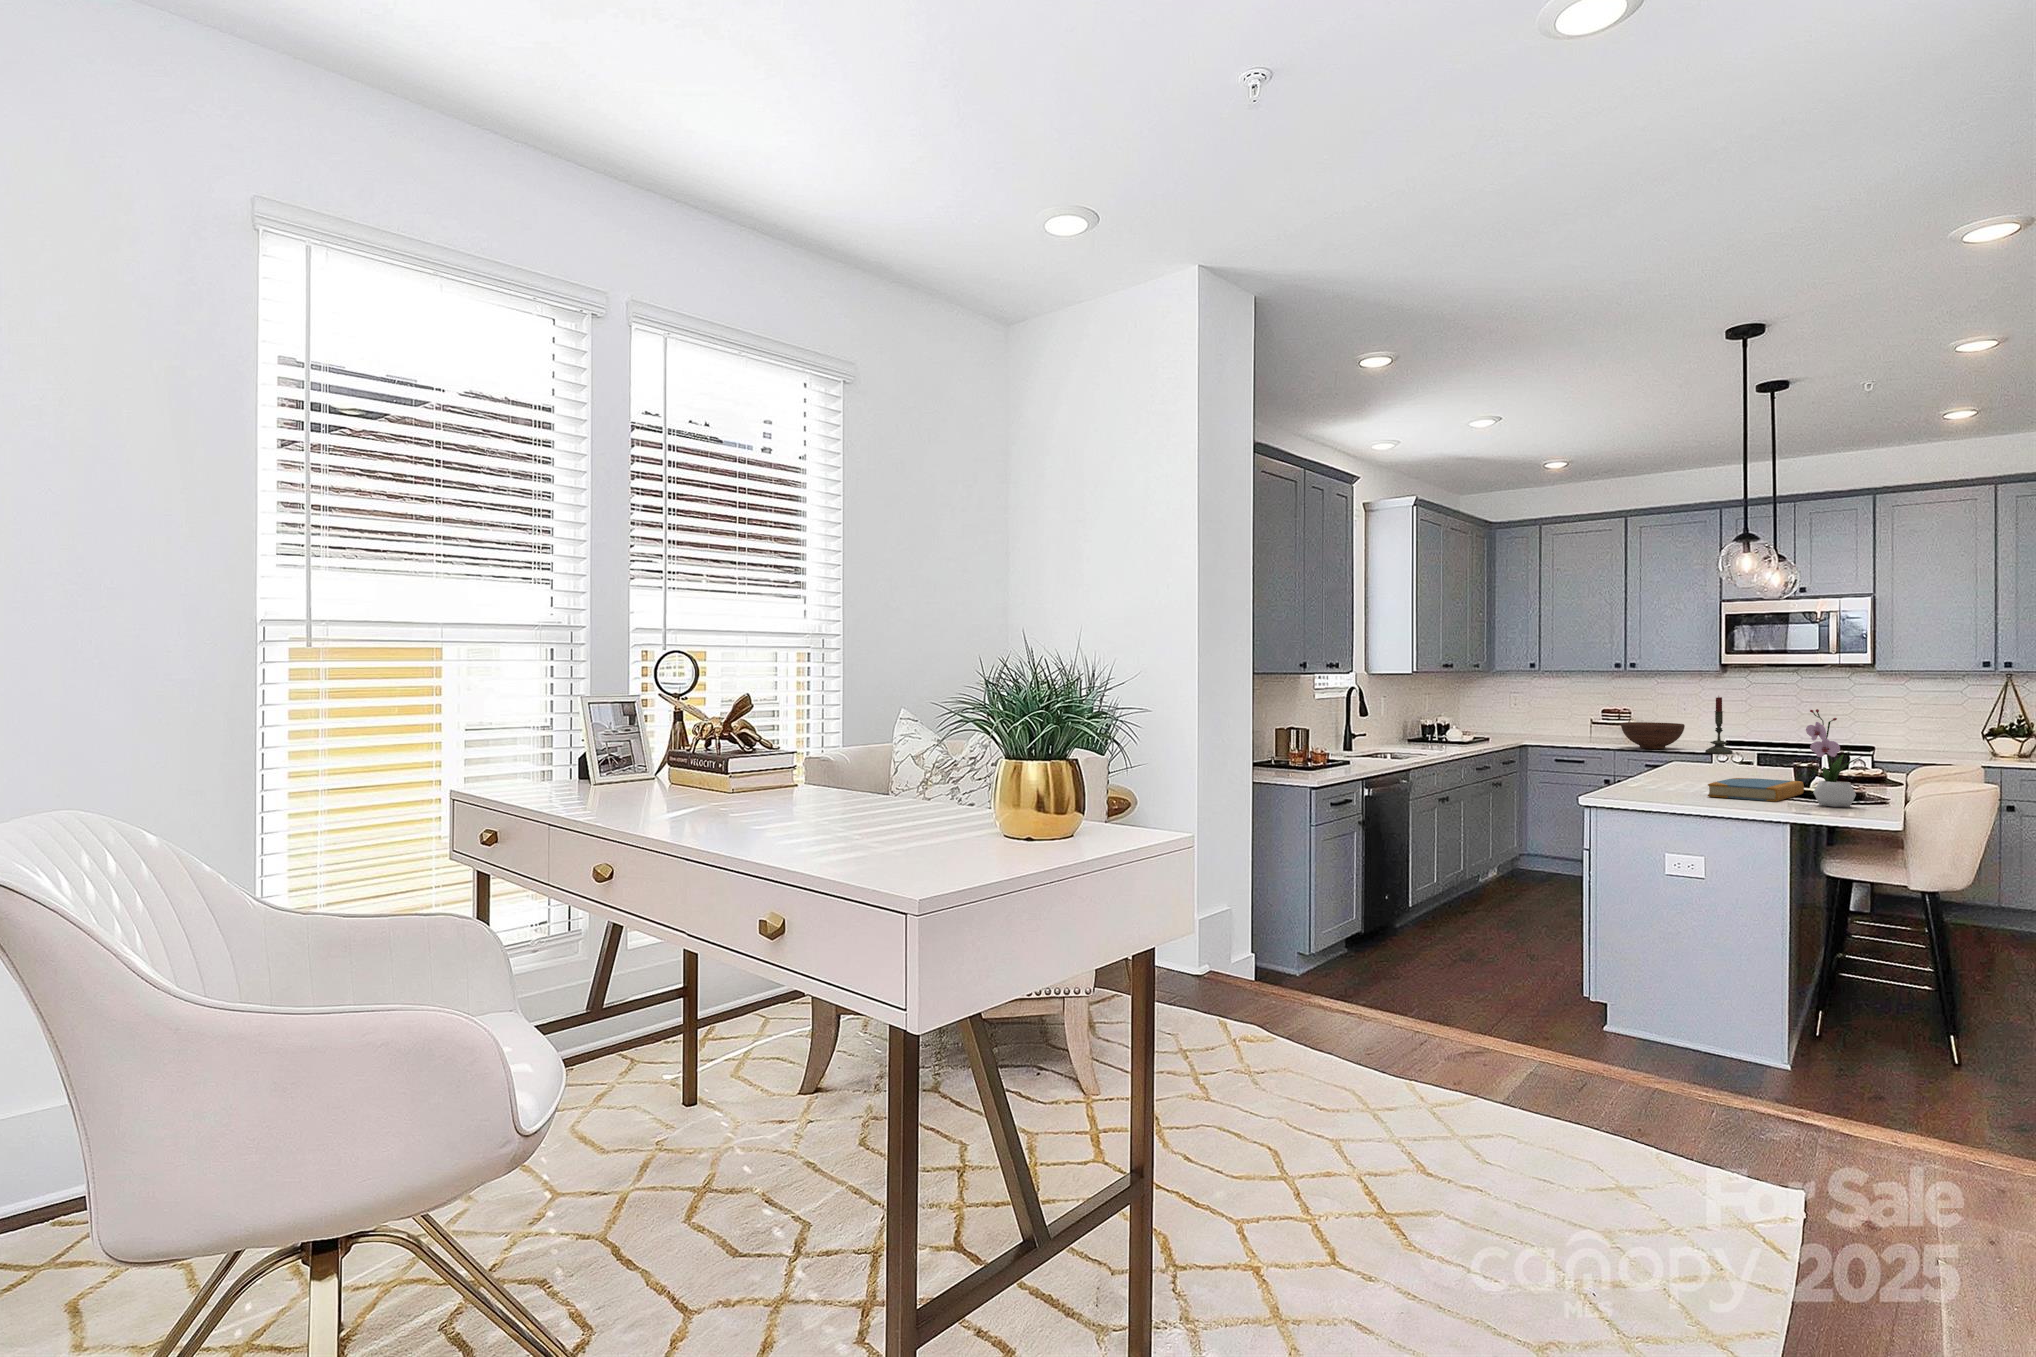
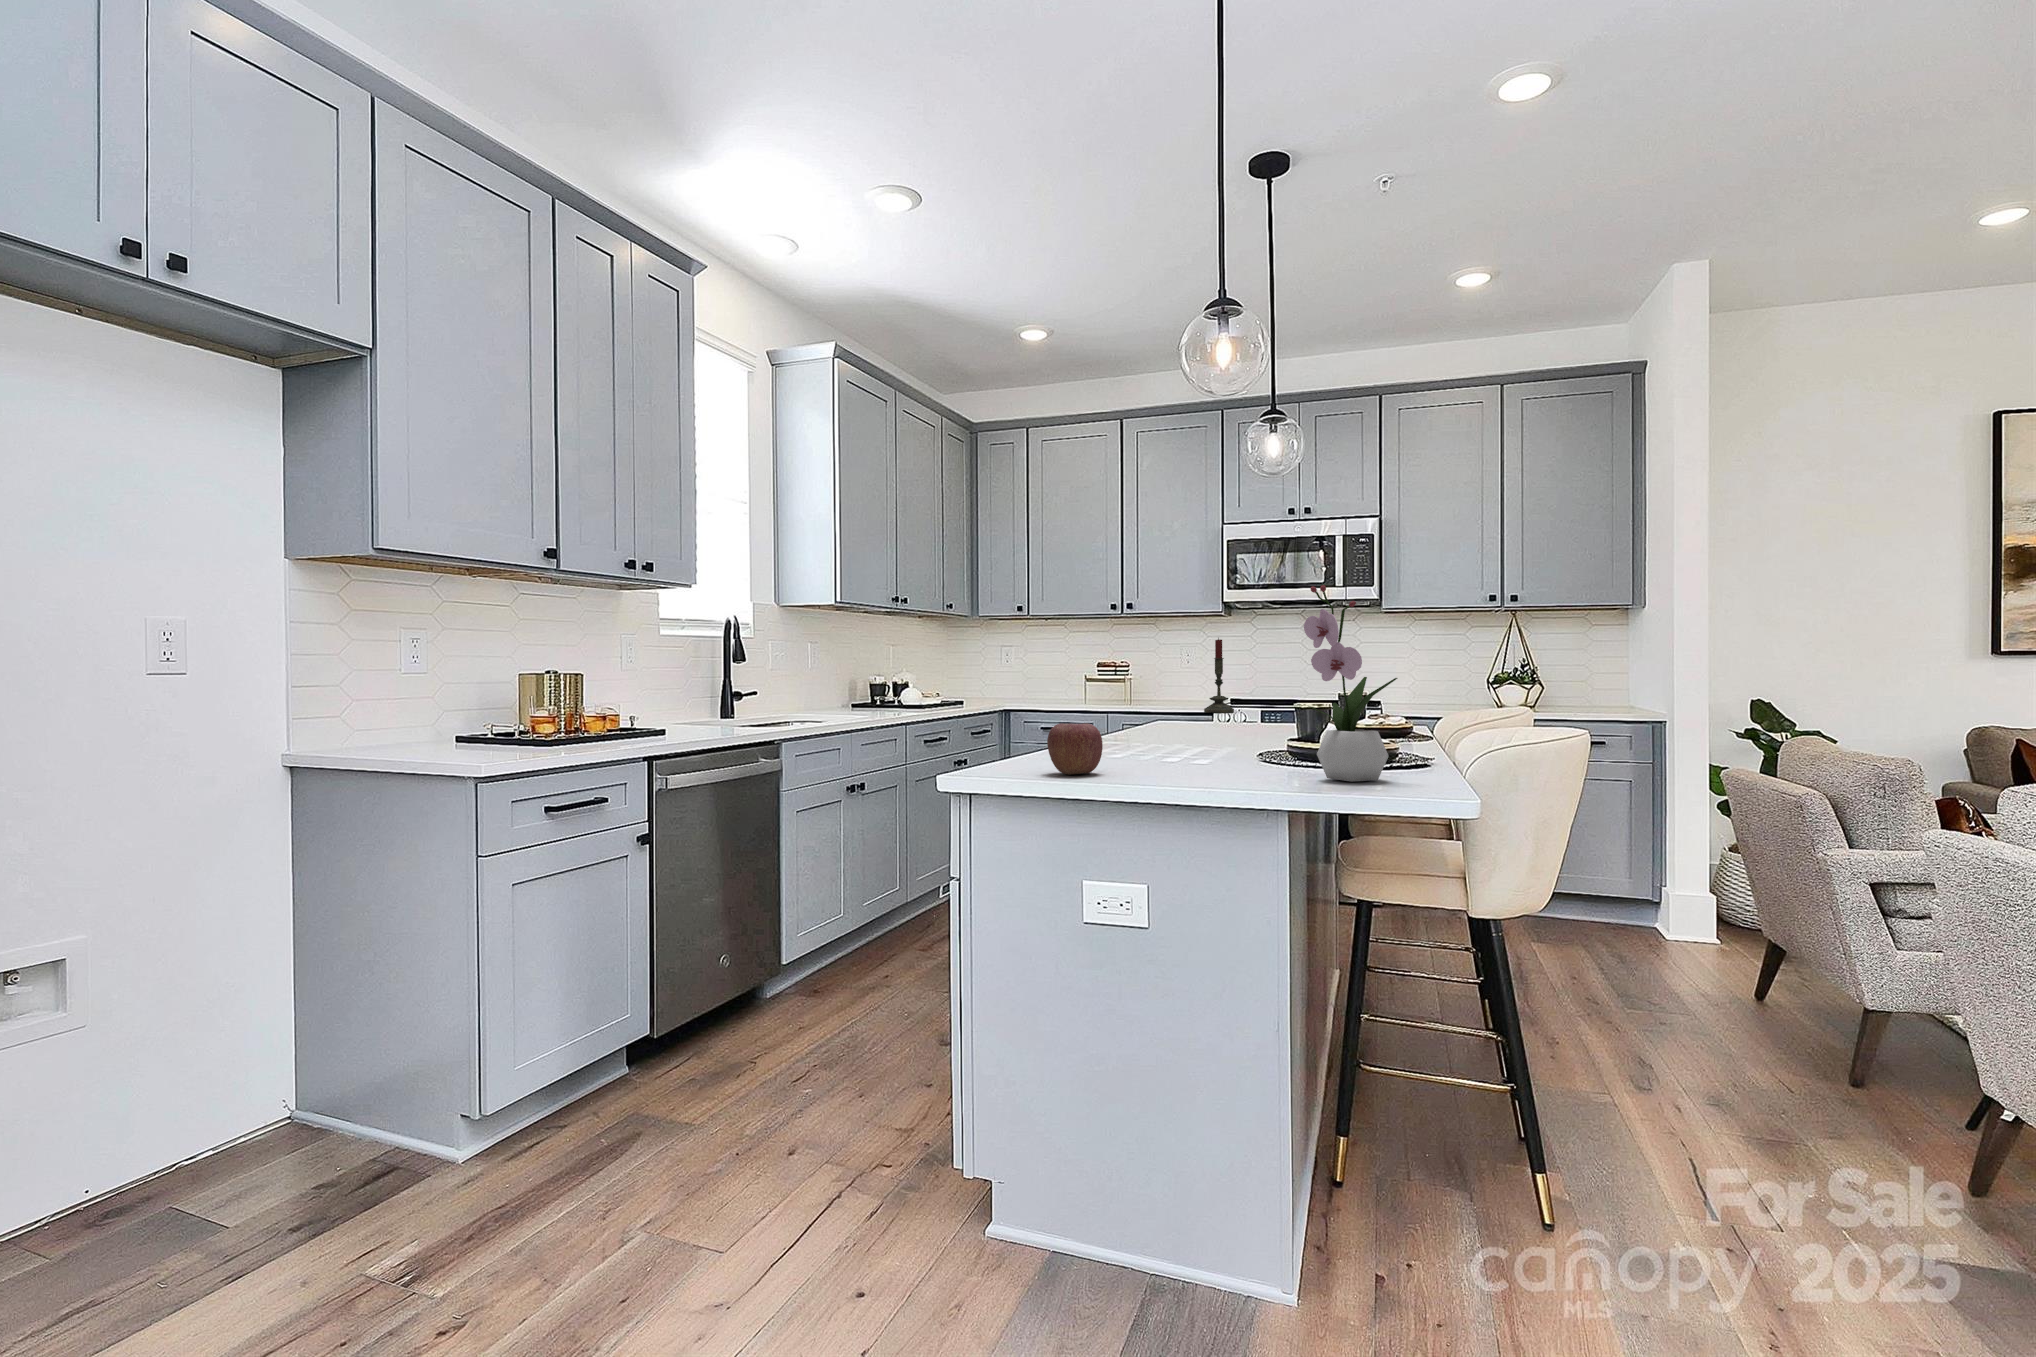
fruit bowl: present [1621,722,1685,749] -> none [1114,677,1184,710]
apple: none [1650,771,1683,797] -> present [1047,723,1103,774]
book: present [1708,778,1804,802] -> none [1146,734,1304,775]

